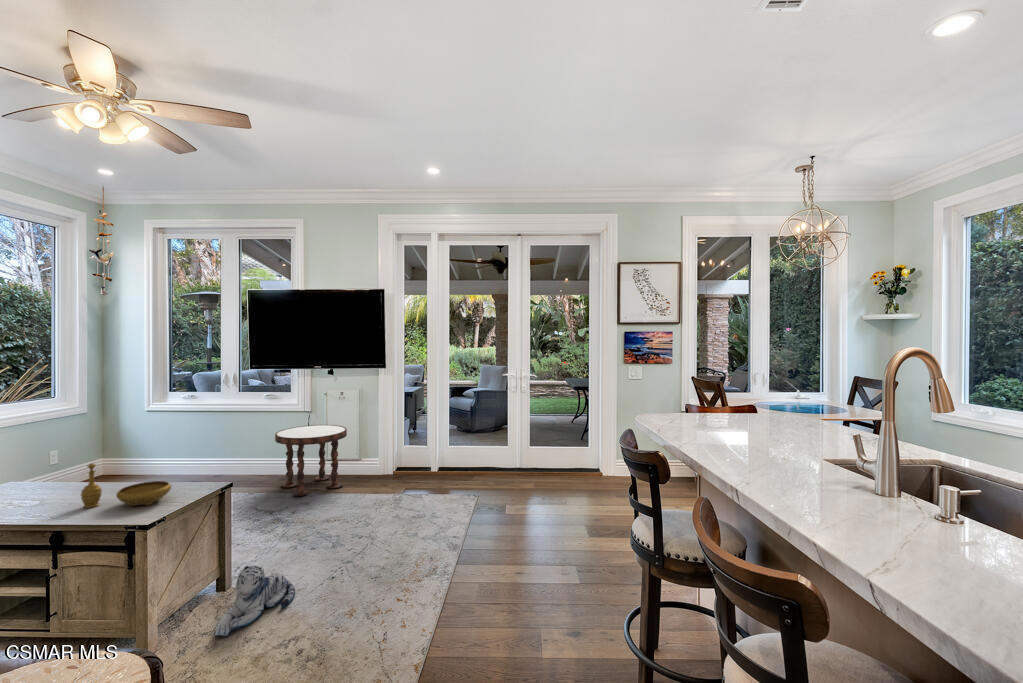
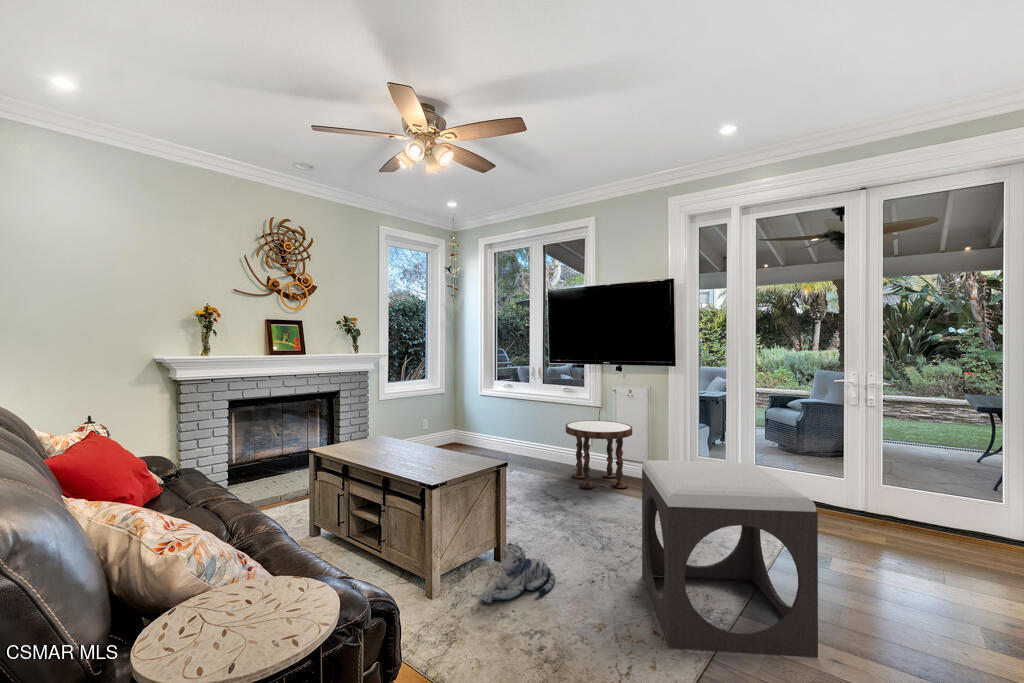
footstool: none [376,445,507,605] -> present [642,460,818,658]
decorative bowl: present [81,463,171,508] -> none [404,426,458,467]

